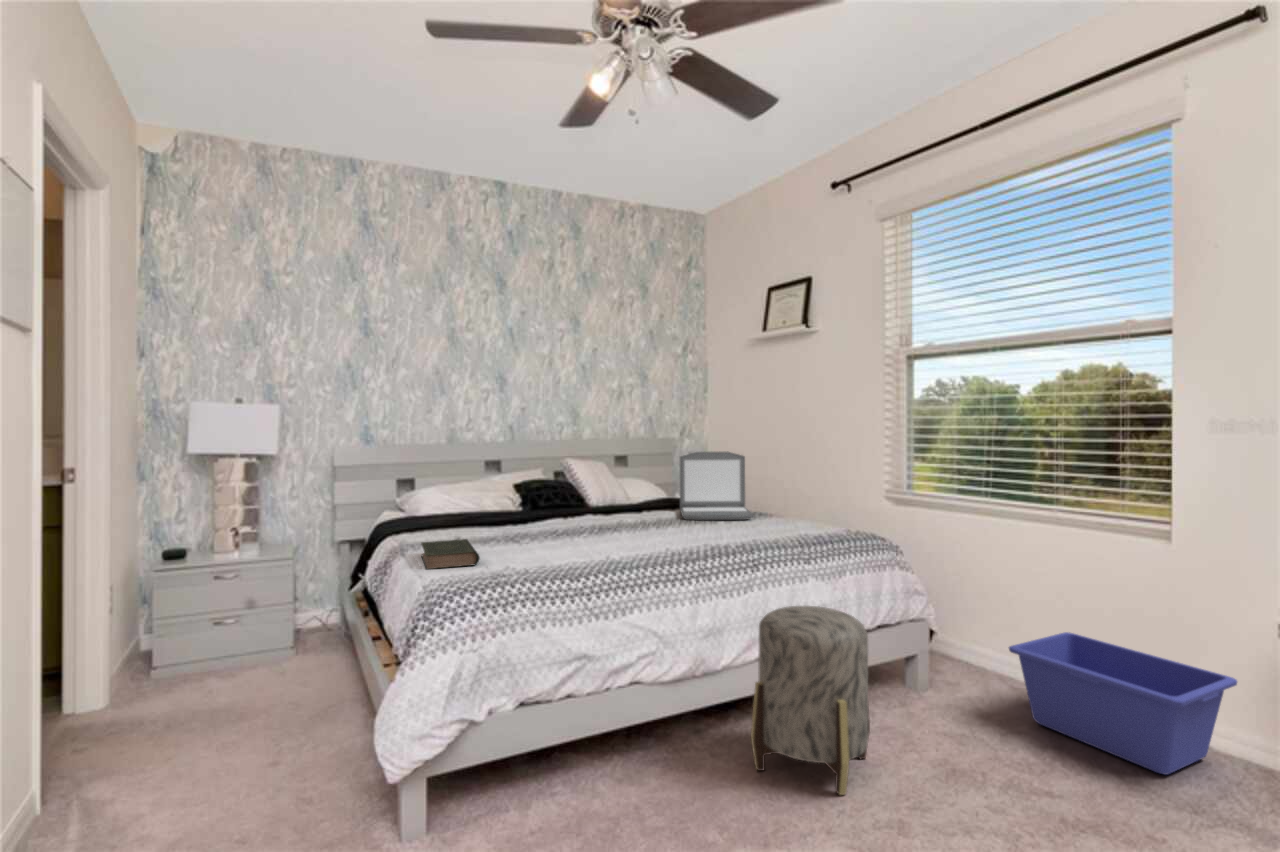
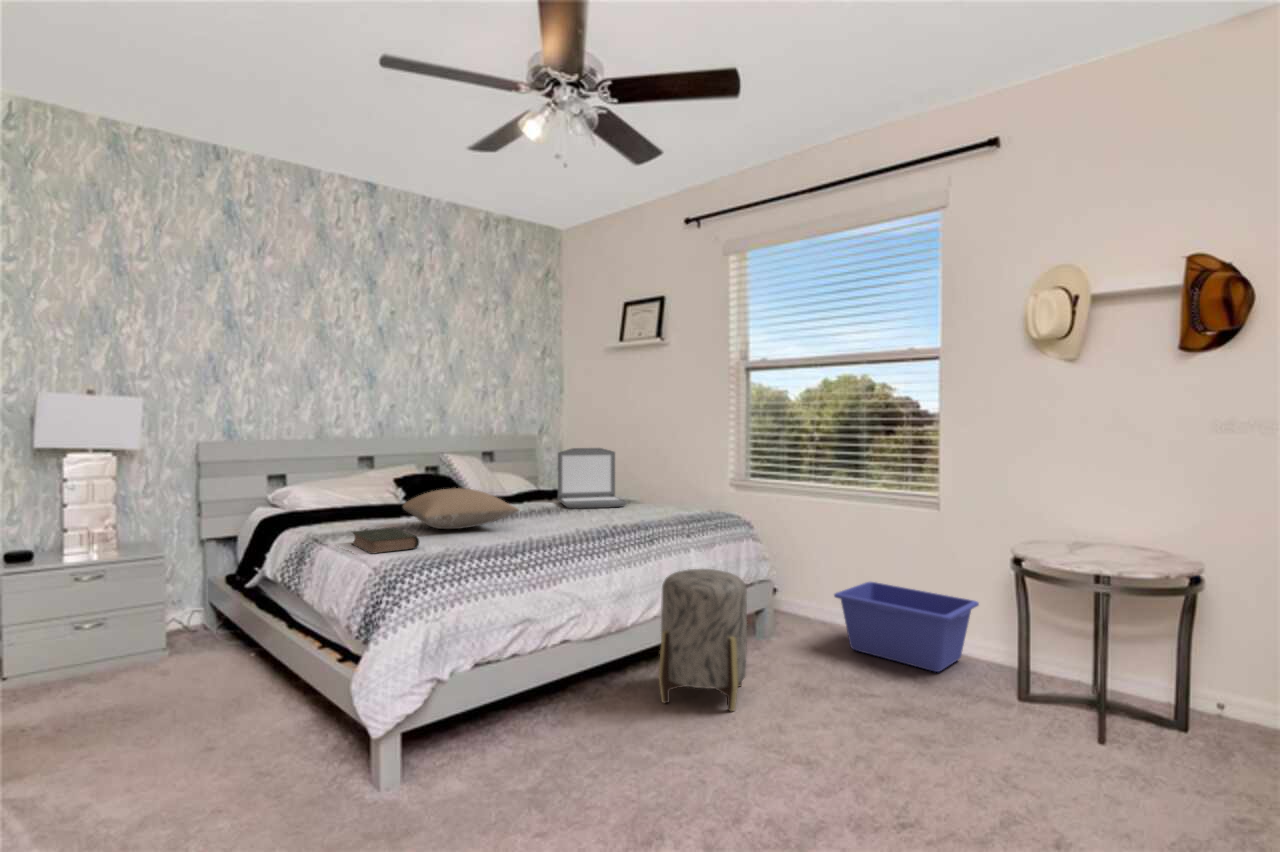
pillow: none [494,498,605,542] -> present [403,488,519,529]

